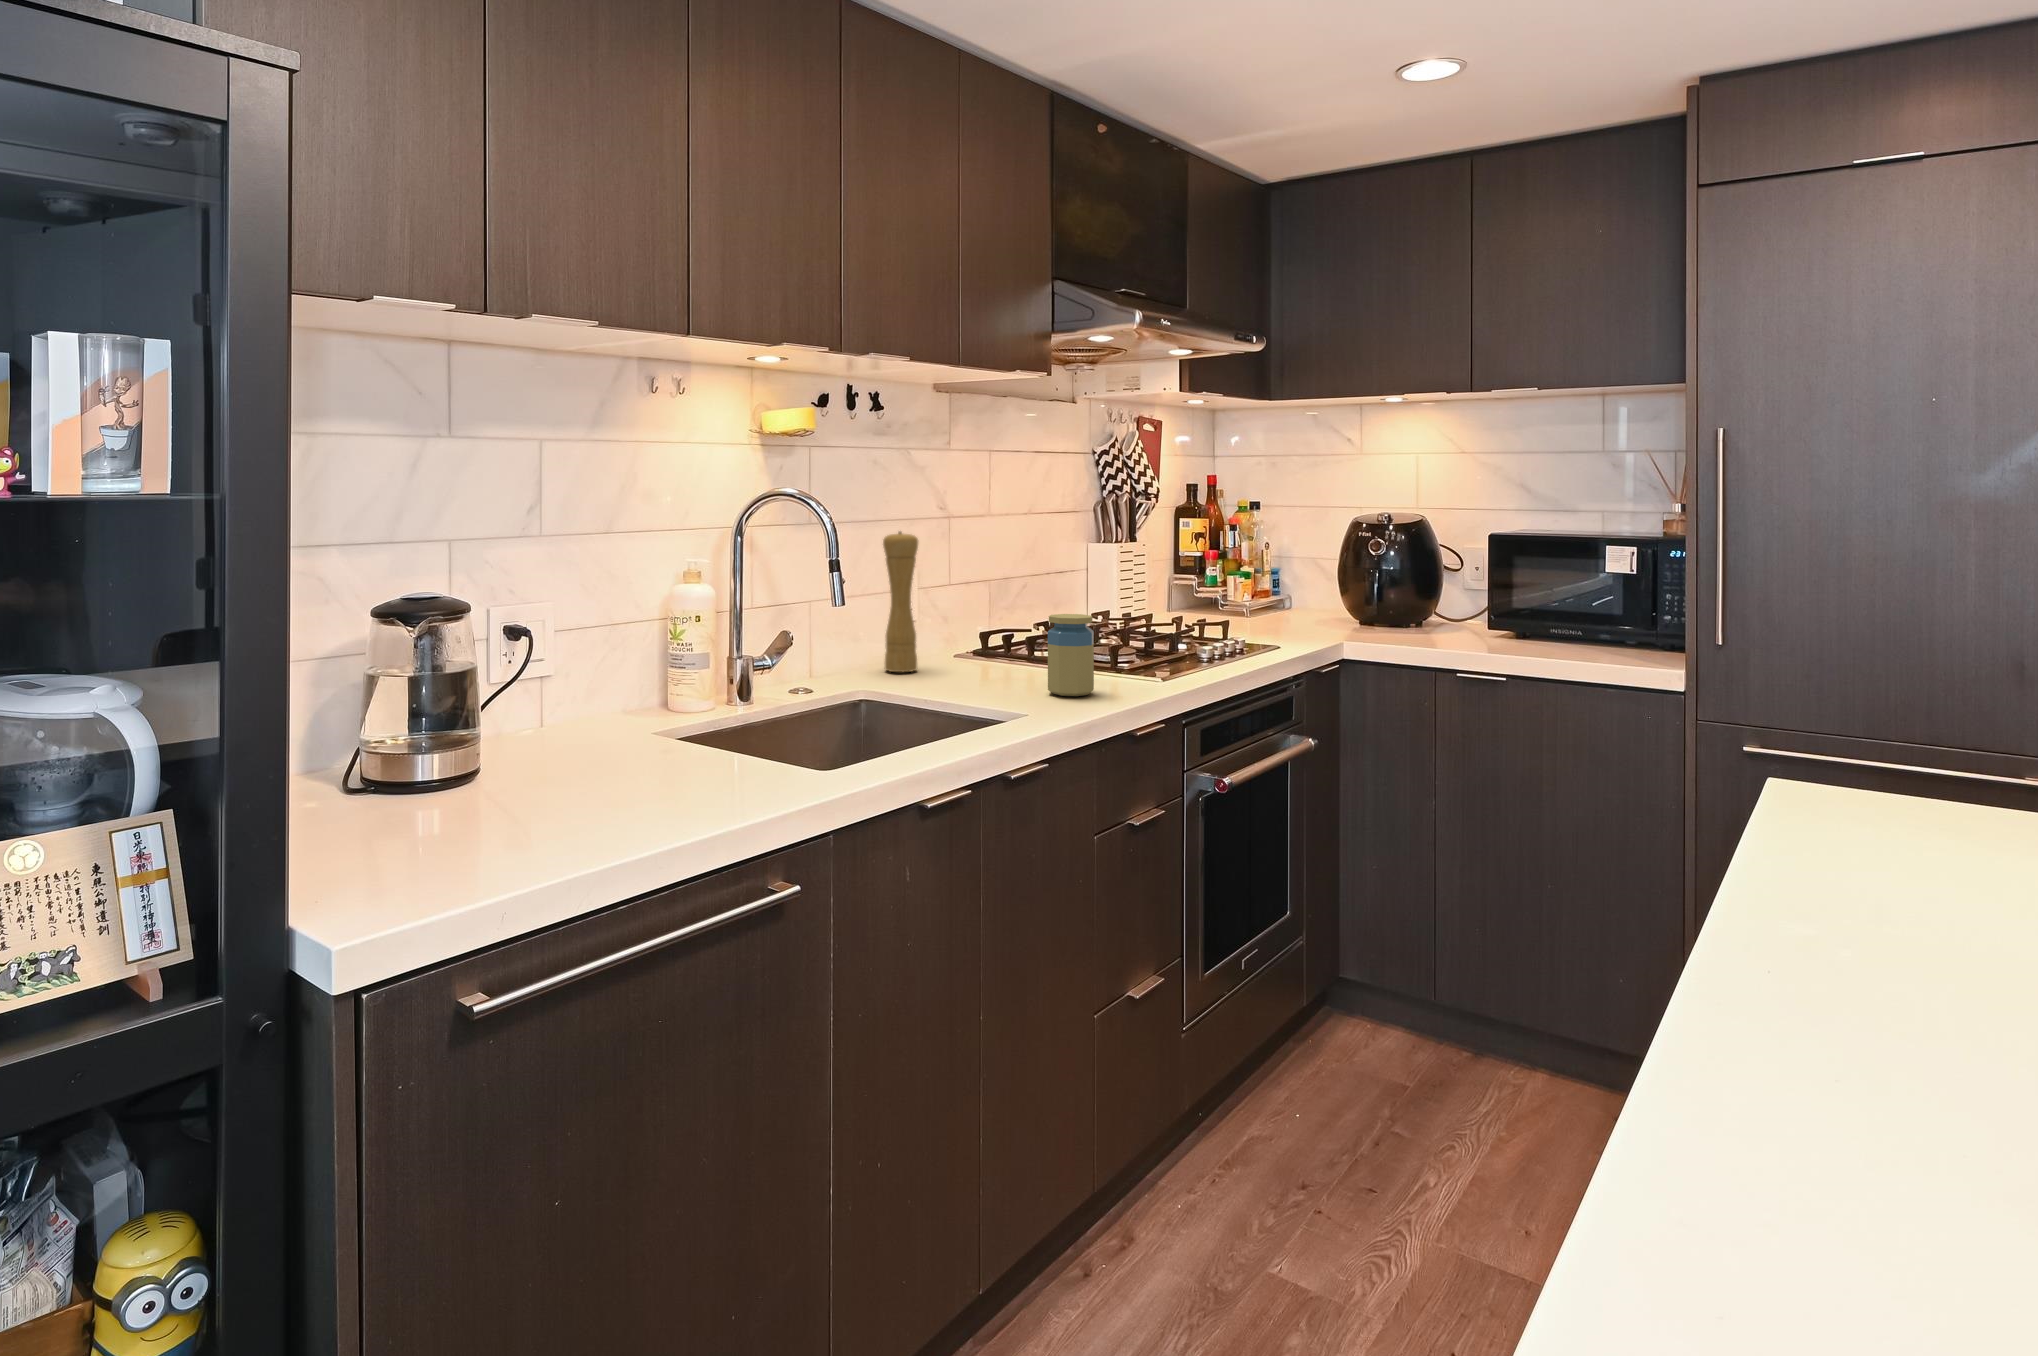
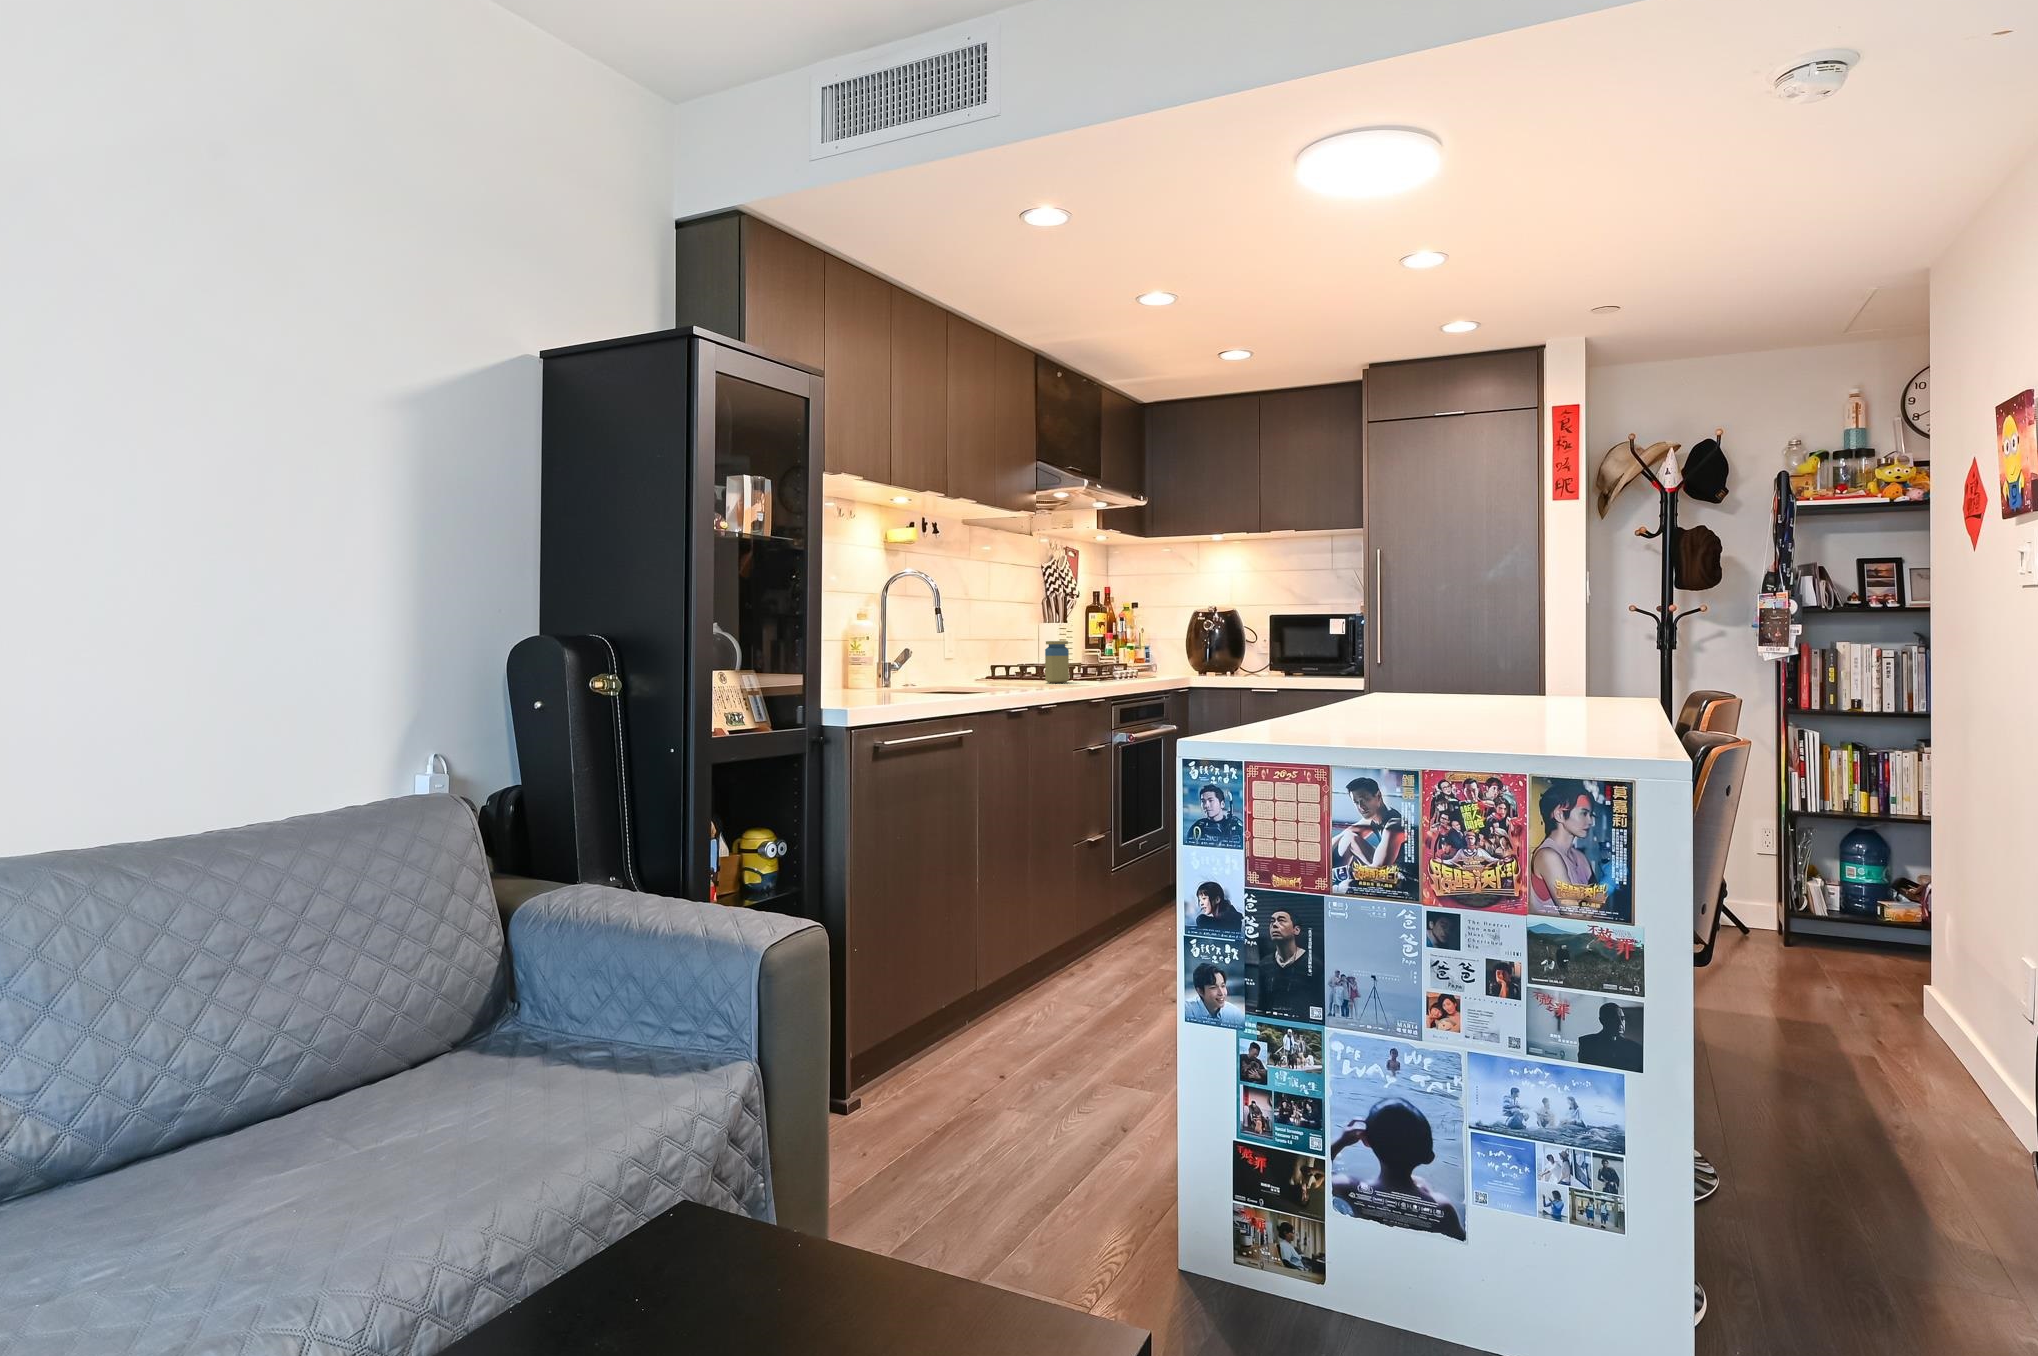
pepper mill: present [883,532,918,672] -> none [946,601,966,680]

